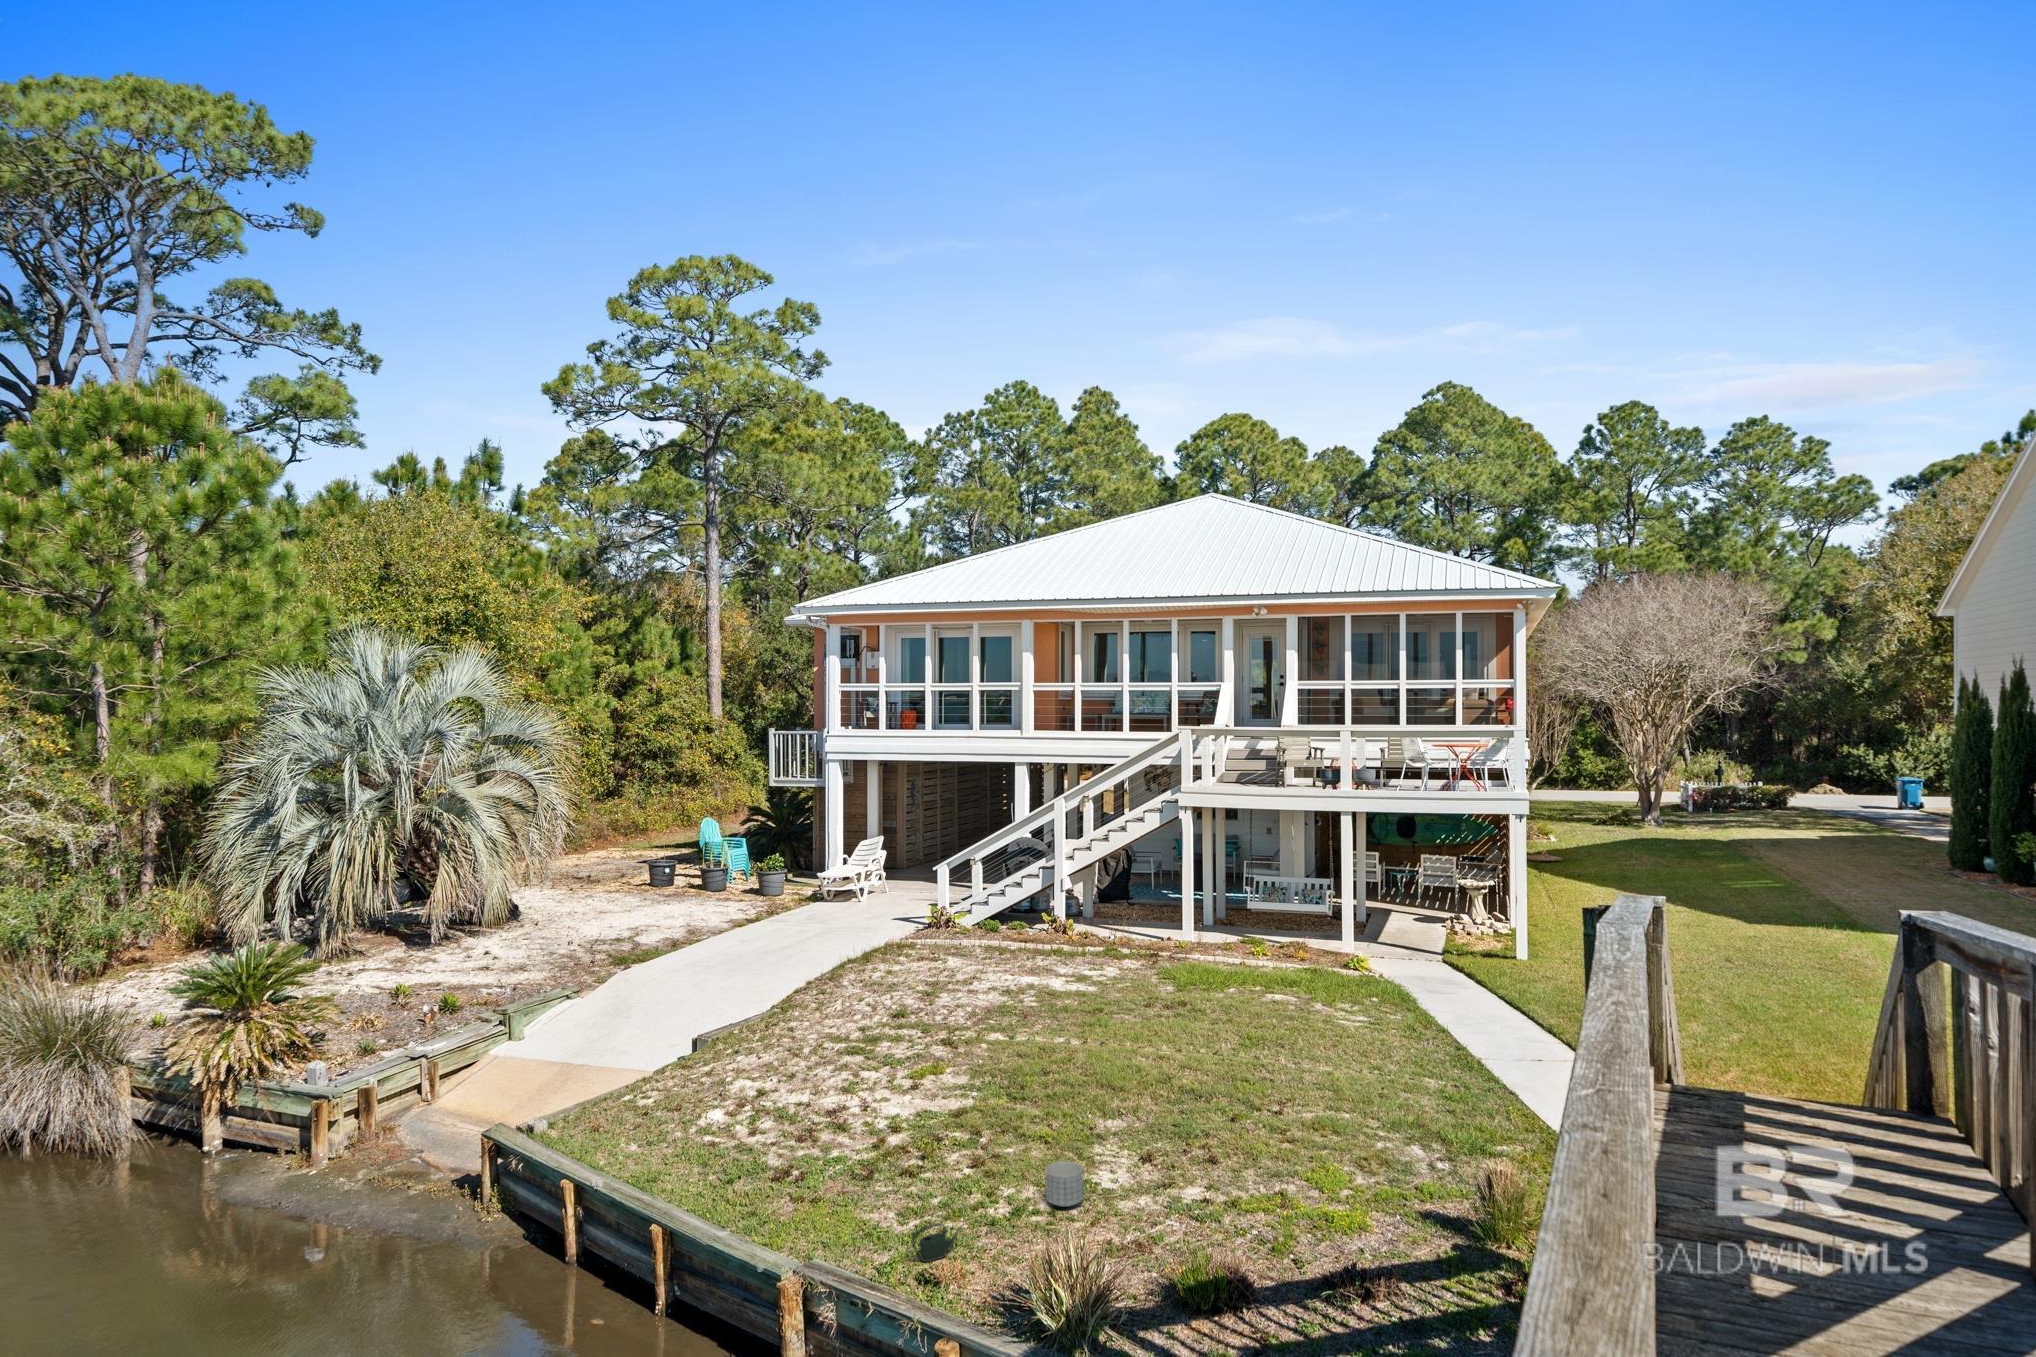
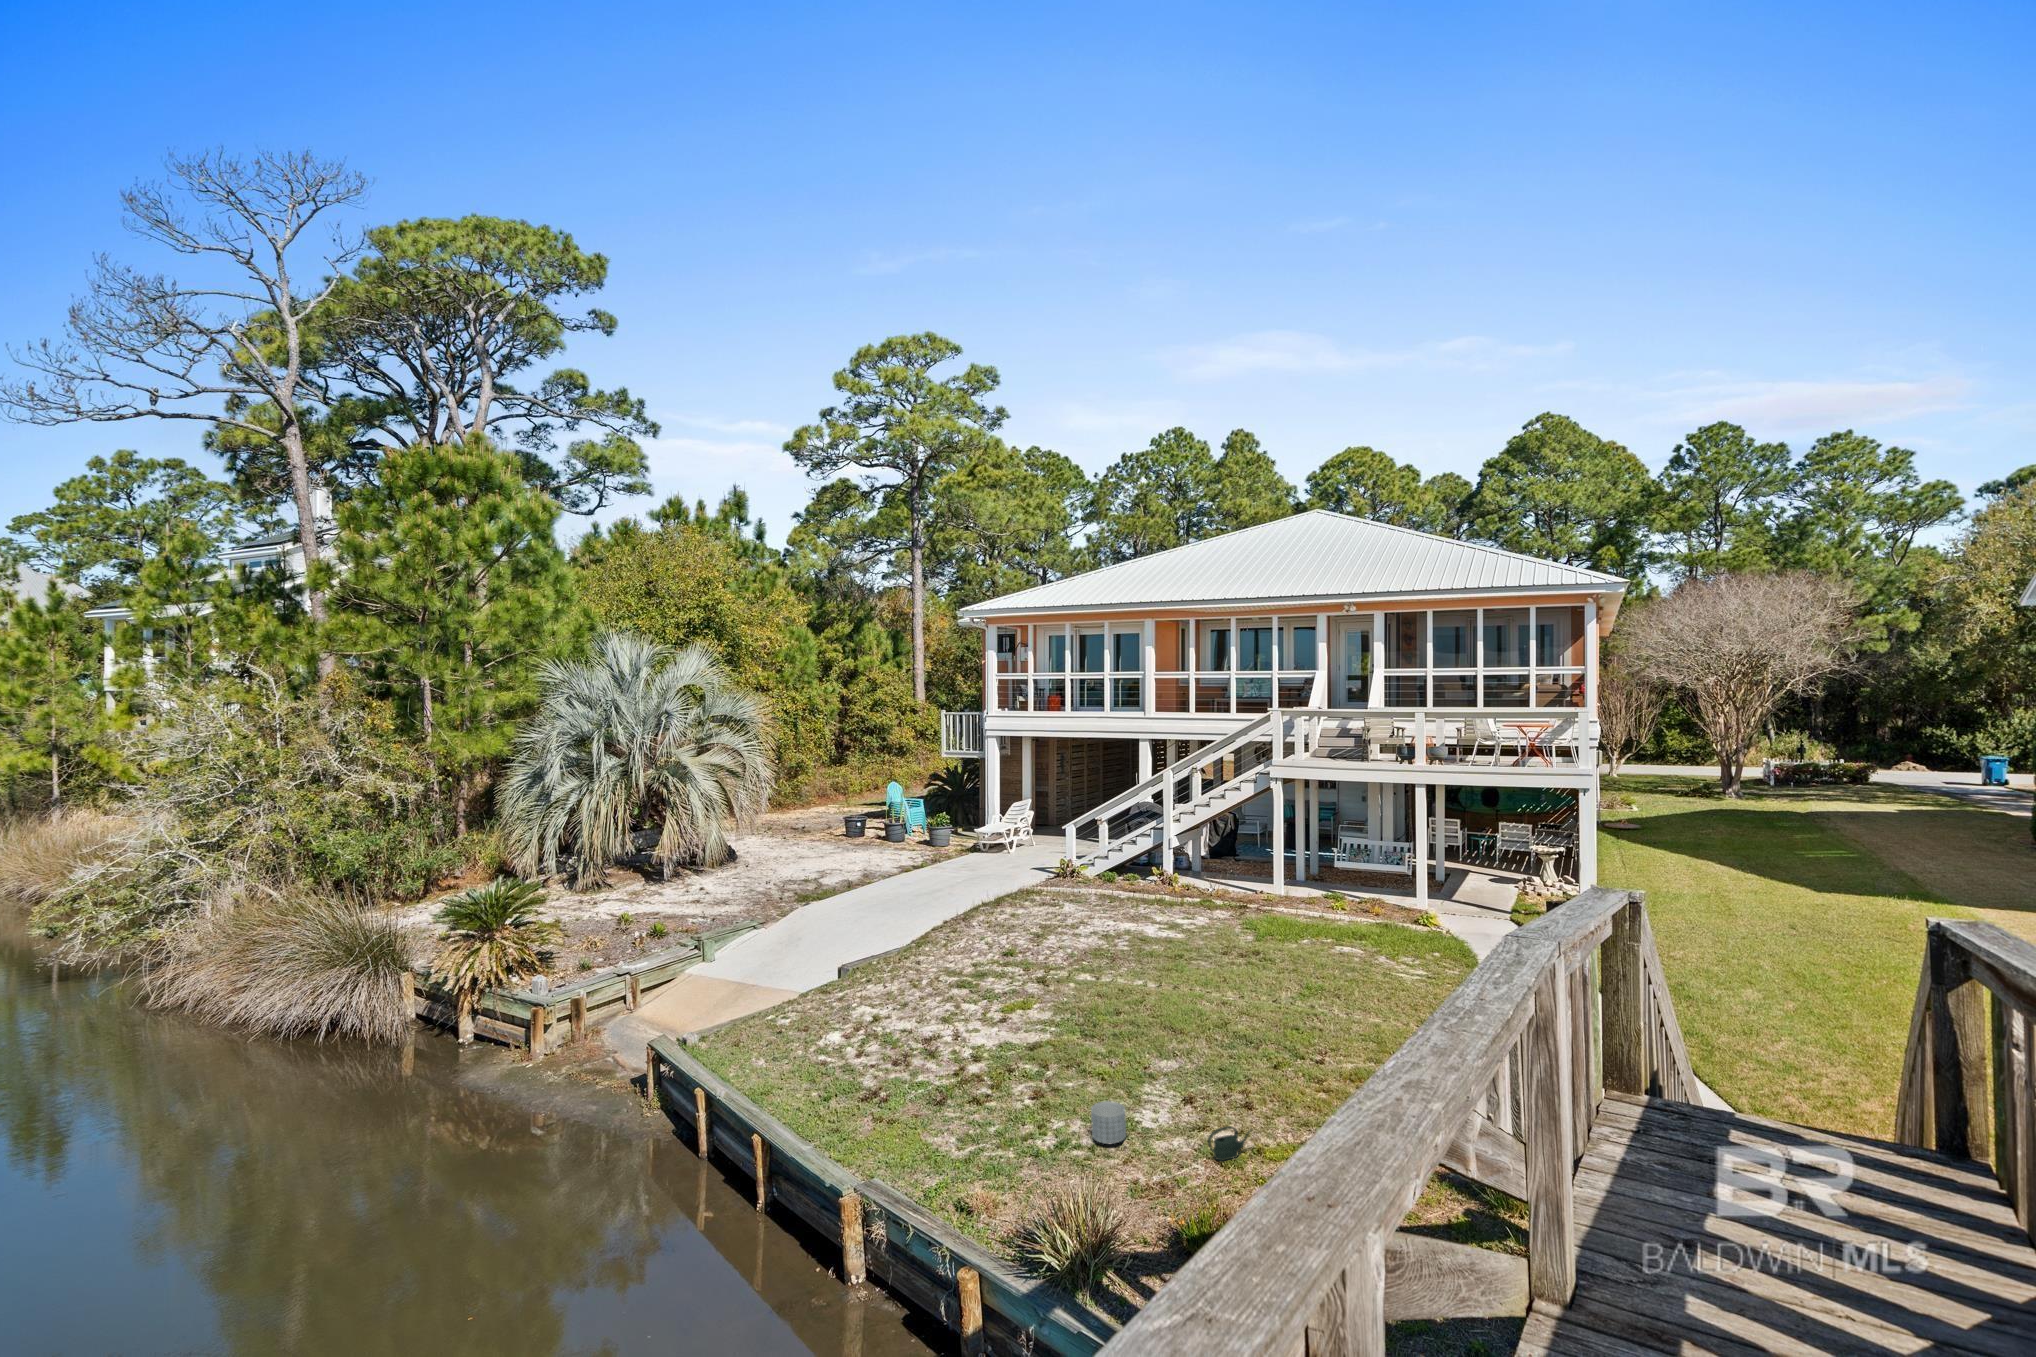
watering can: present [912,1223,962,1262] -> present [1208,1126,1251,1161]

